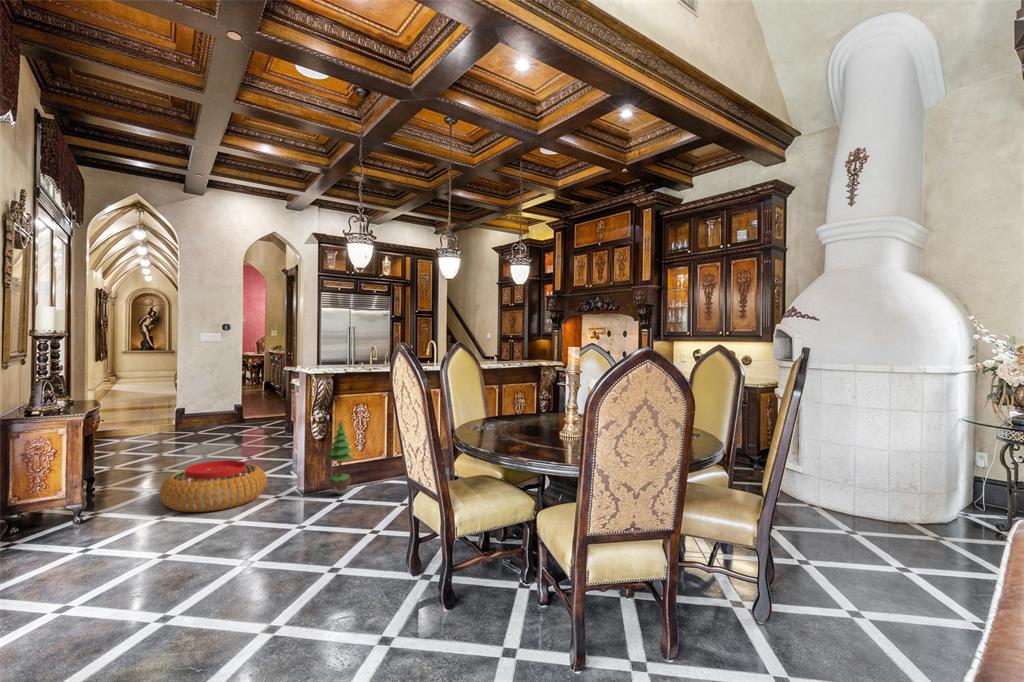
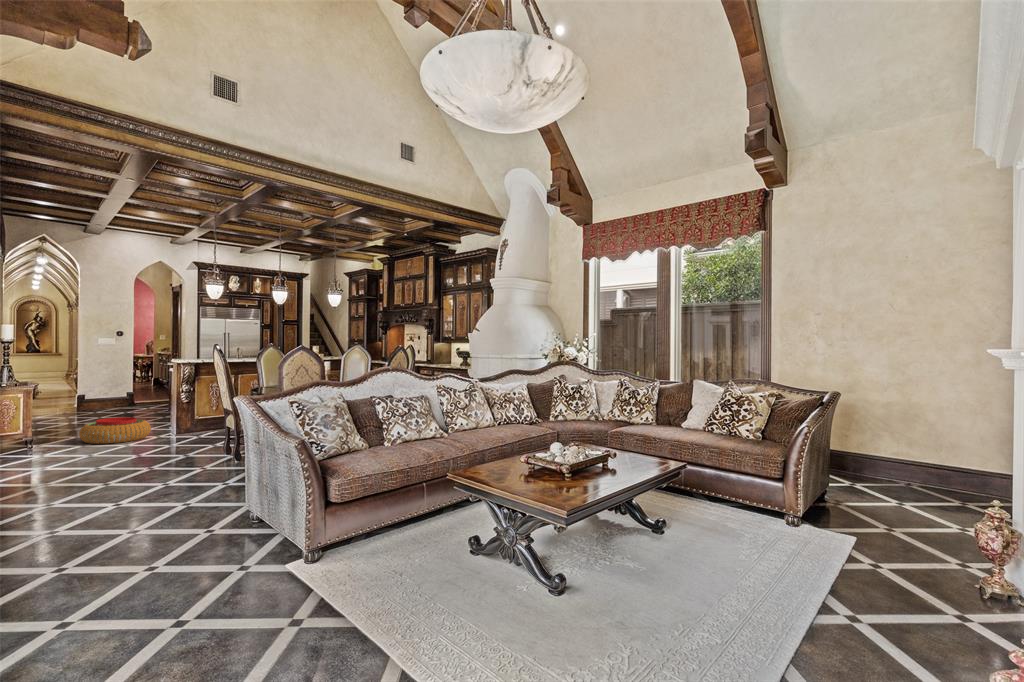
potted tree: present [327,421,353,494] -> none [190,391,209,436]

